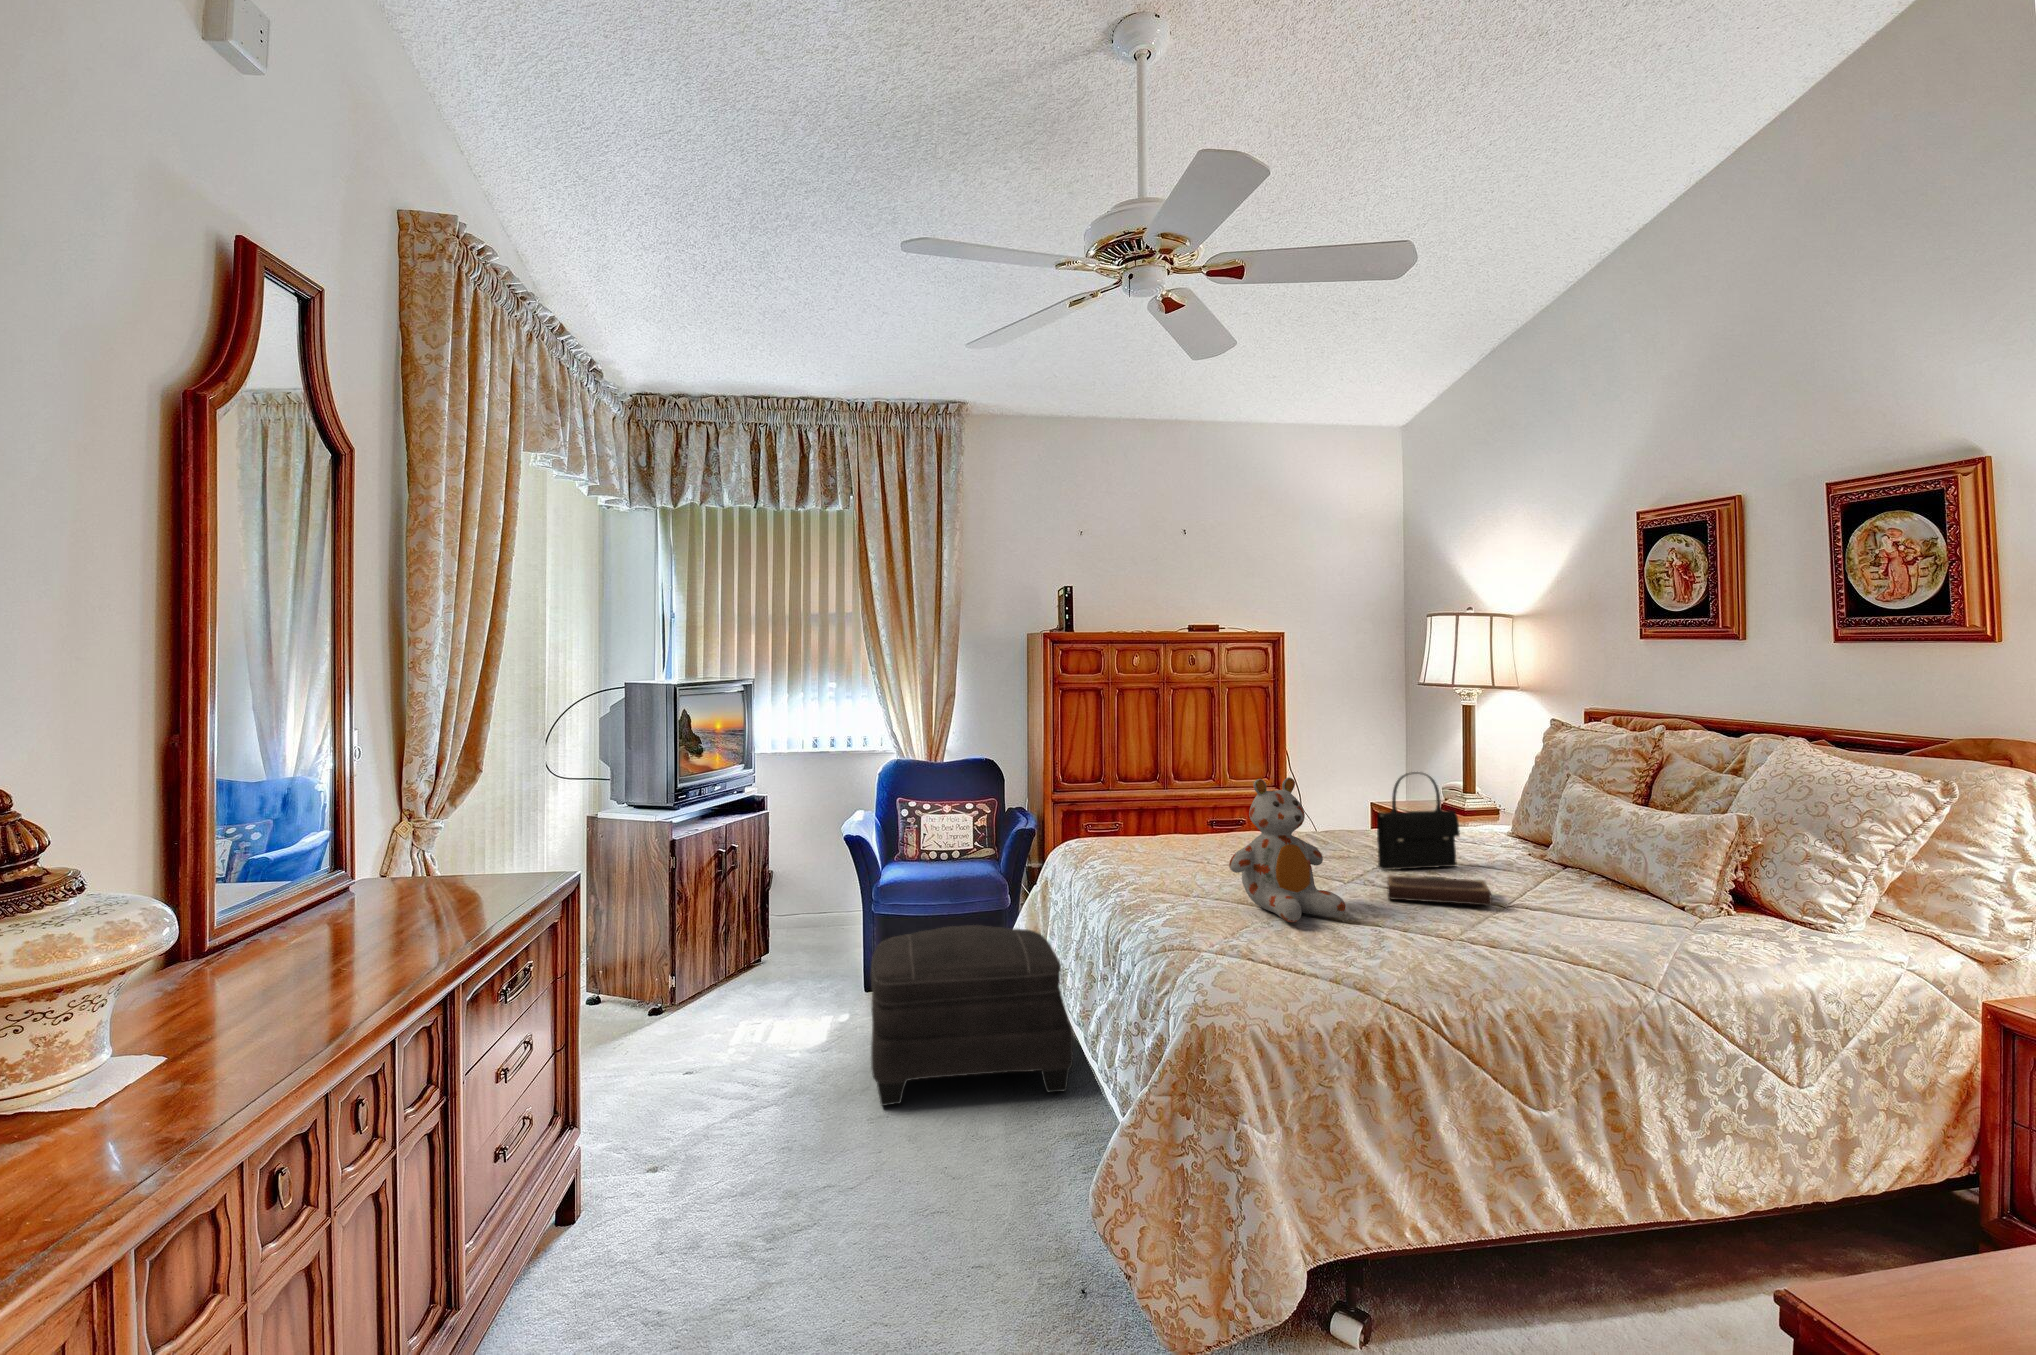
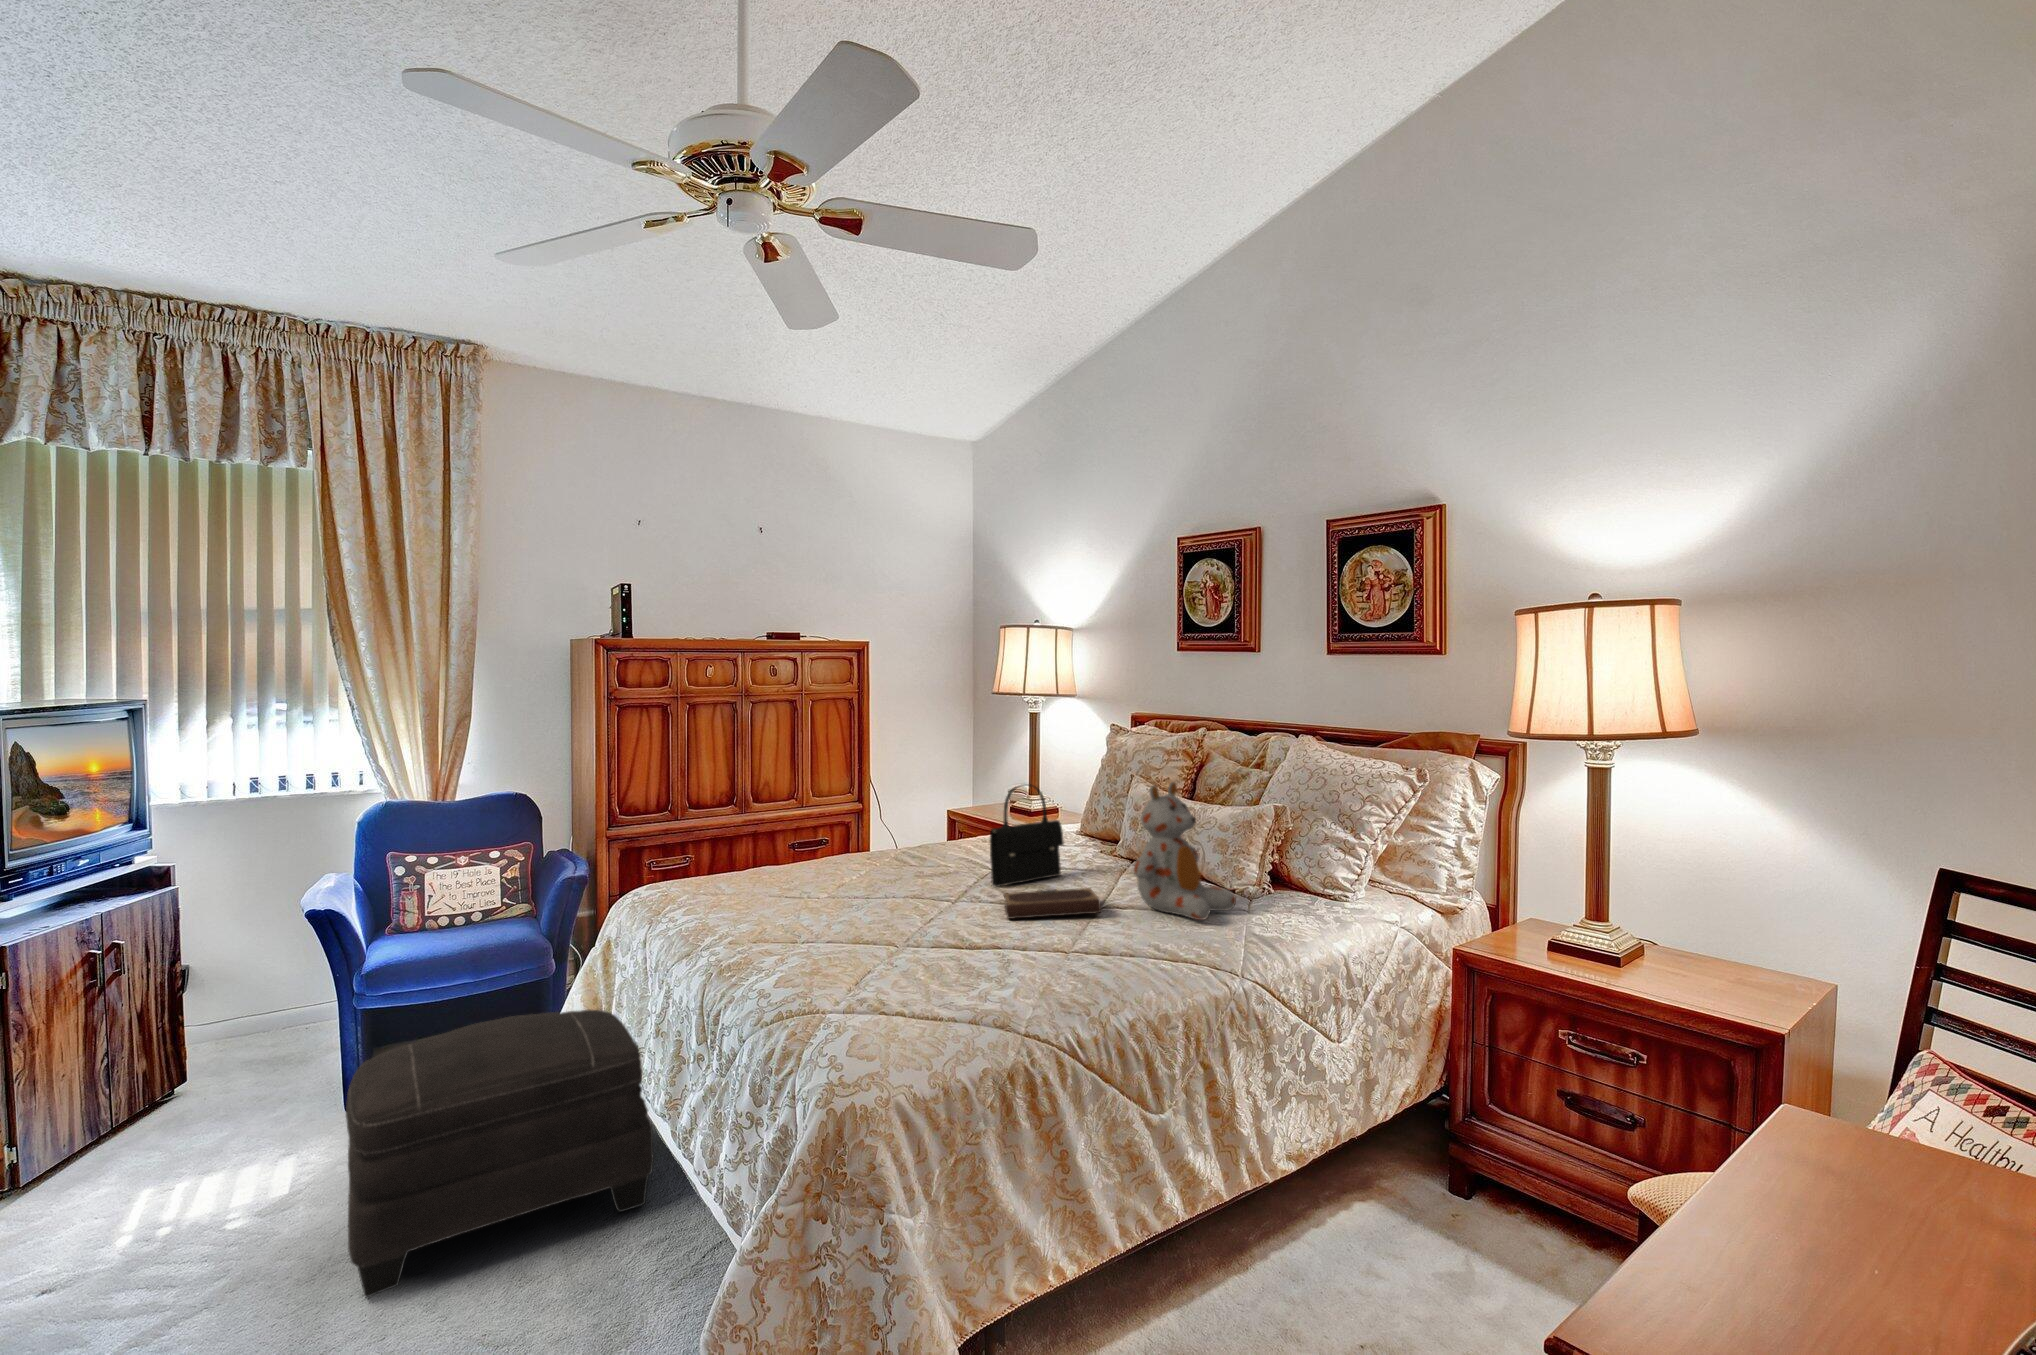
stuffed bear: present [1229,777,1345,922] -> present [1133,782,1236,920]

